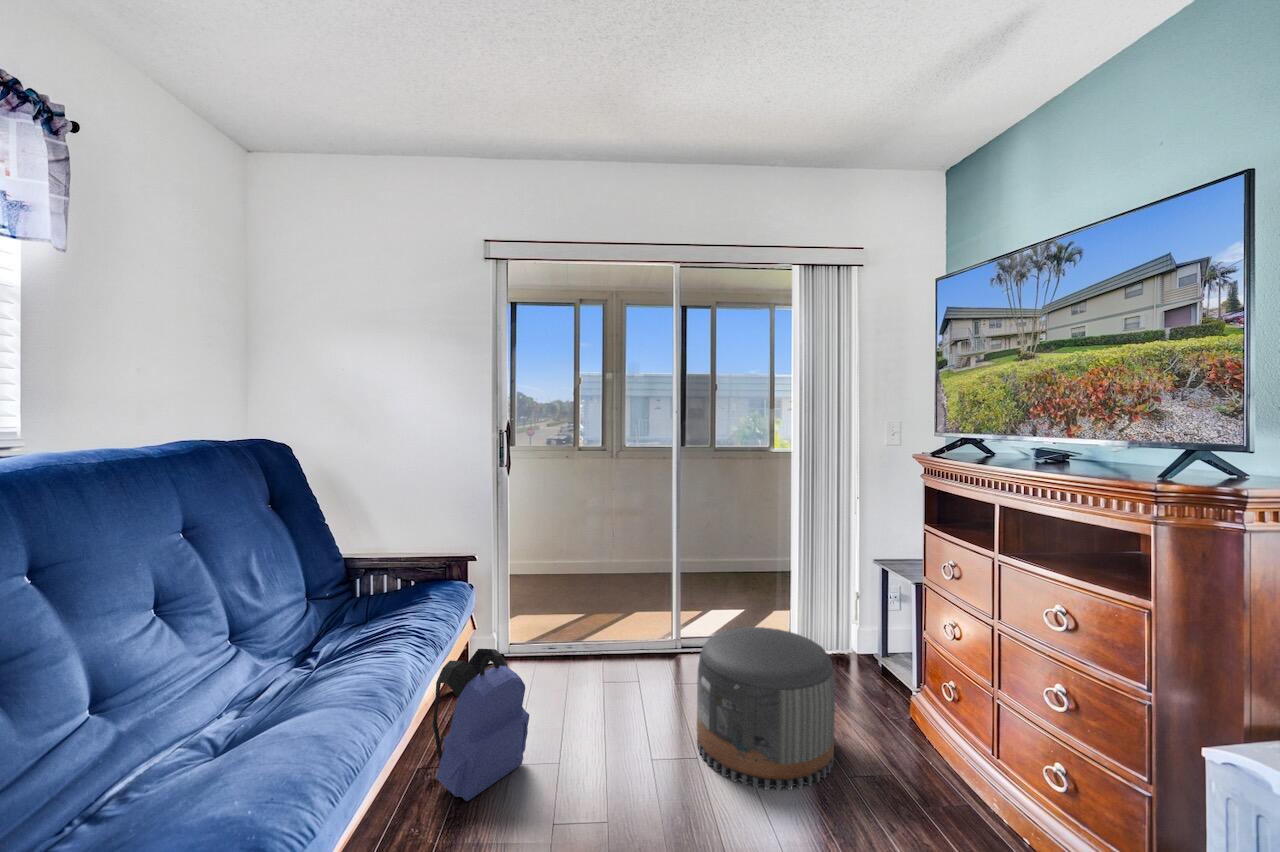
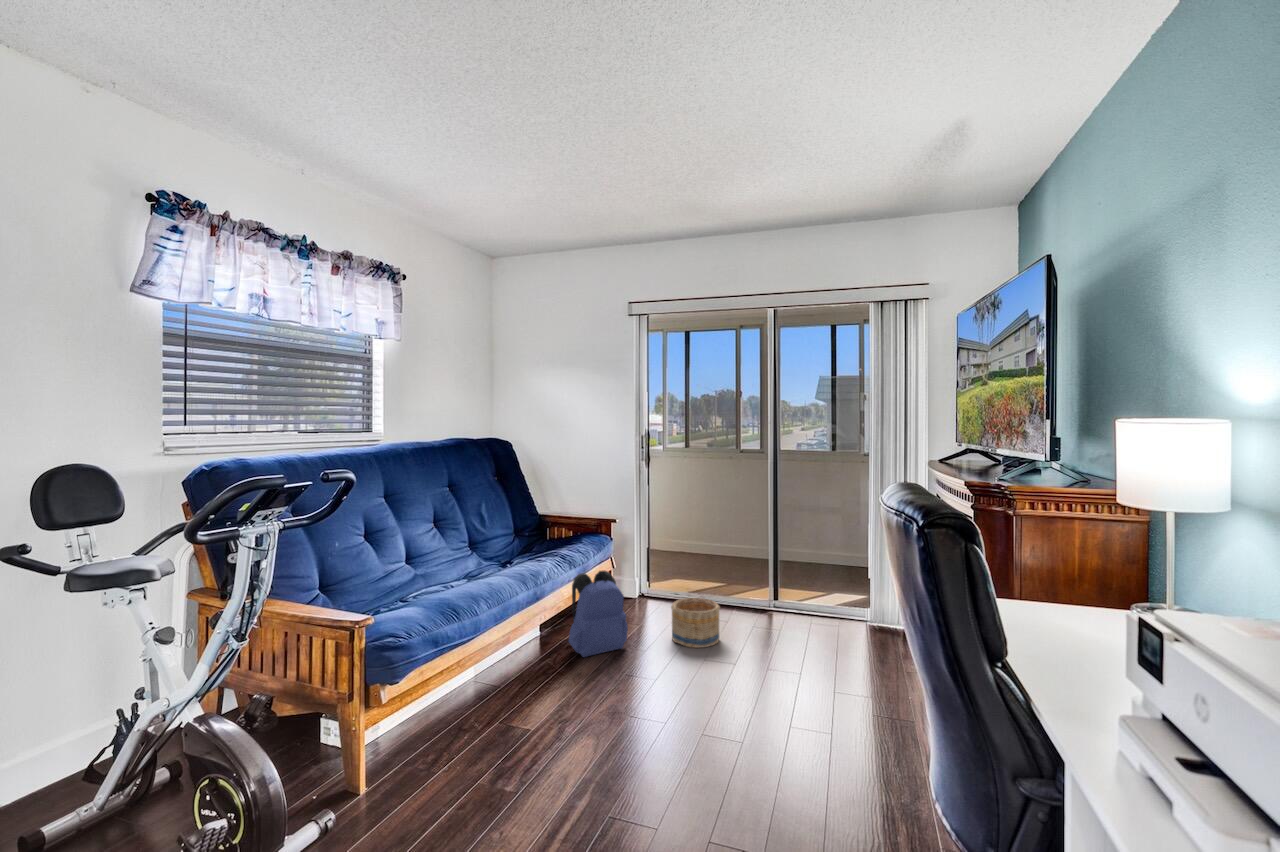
pouf: present [697,627,835,790] -> none [741,581,845,689]
basket: none [579,660,648,740] -> present [671,598,720,648]

